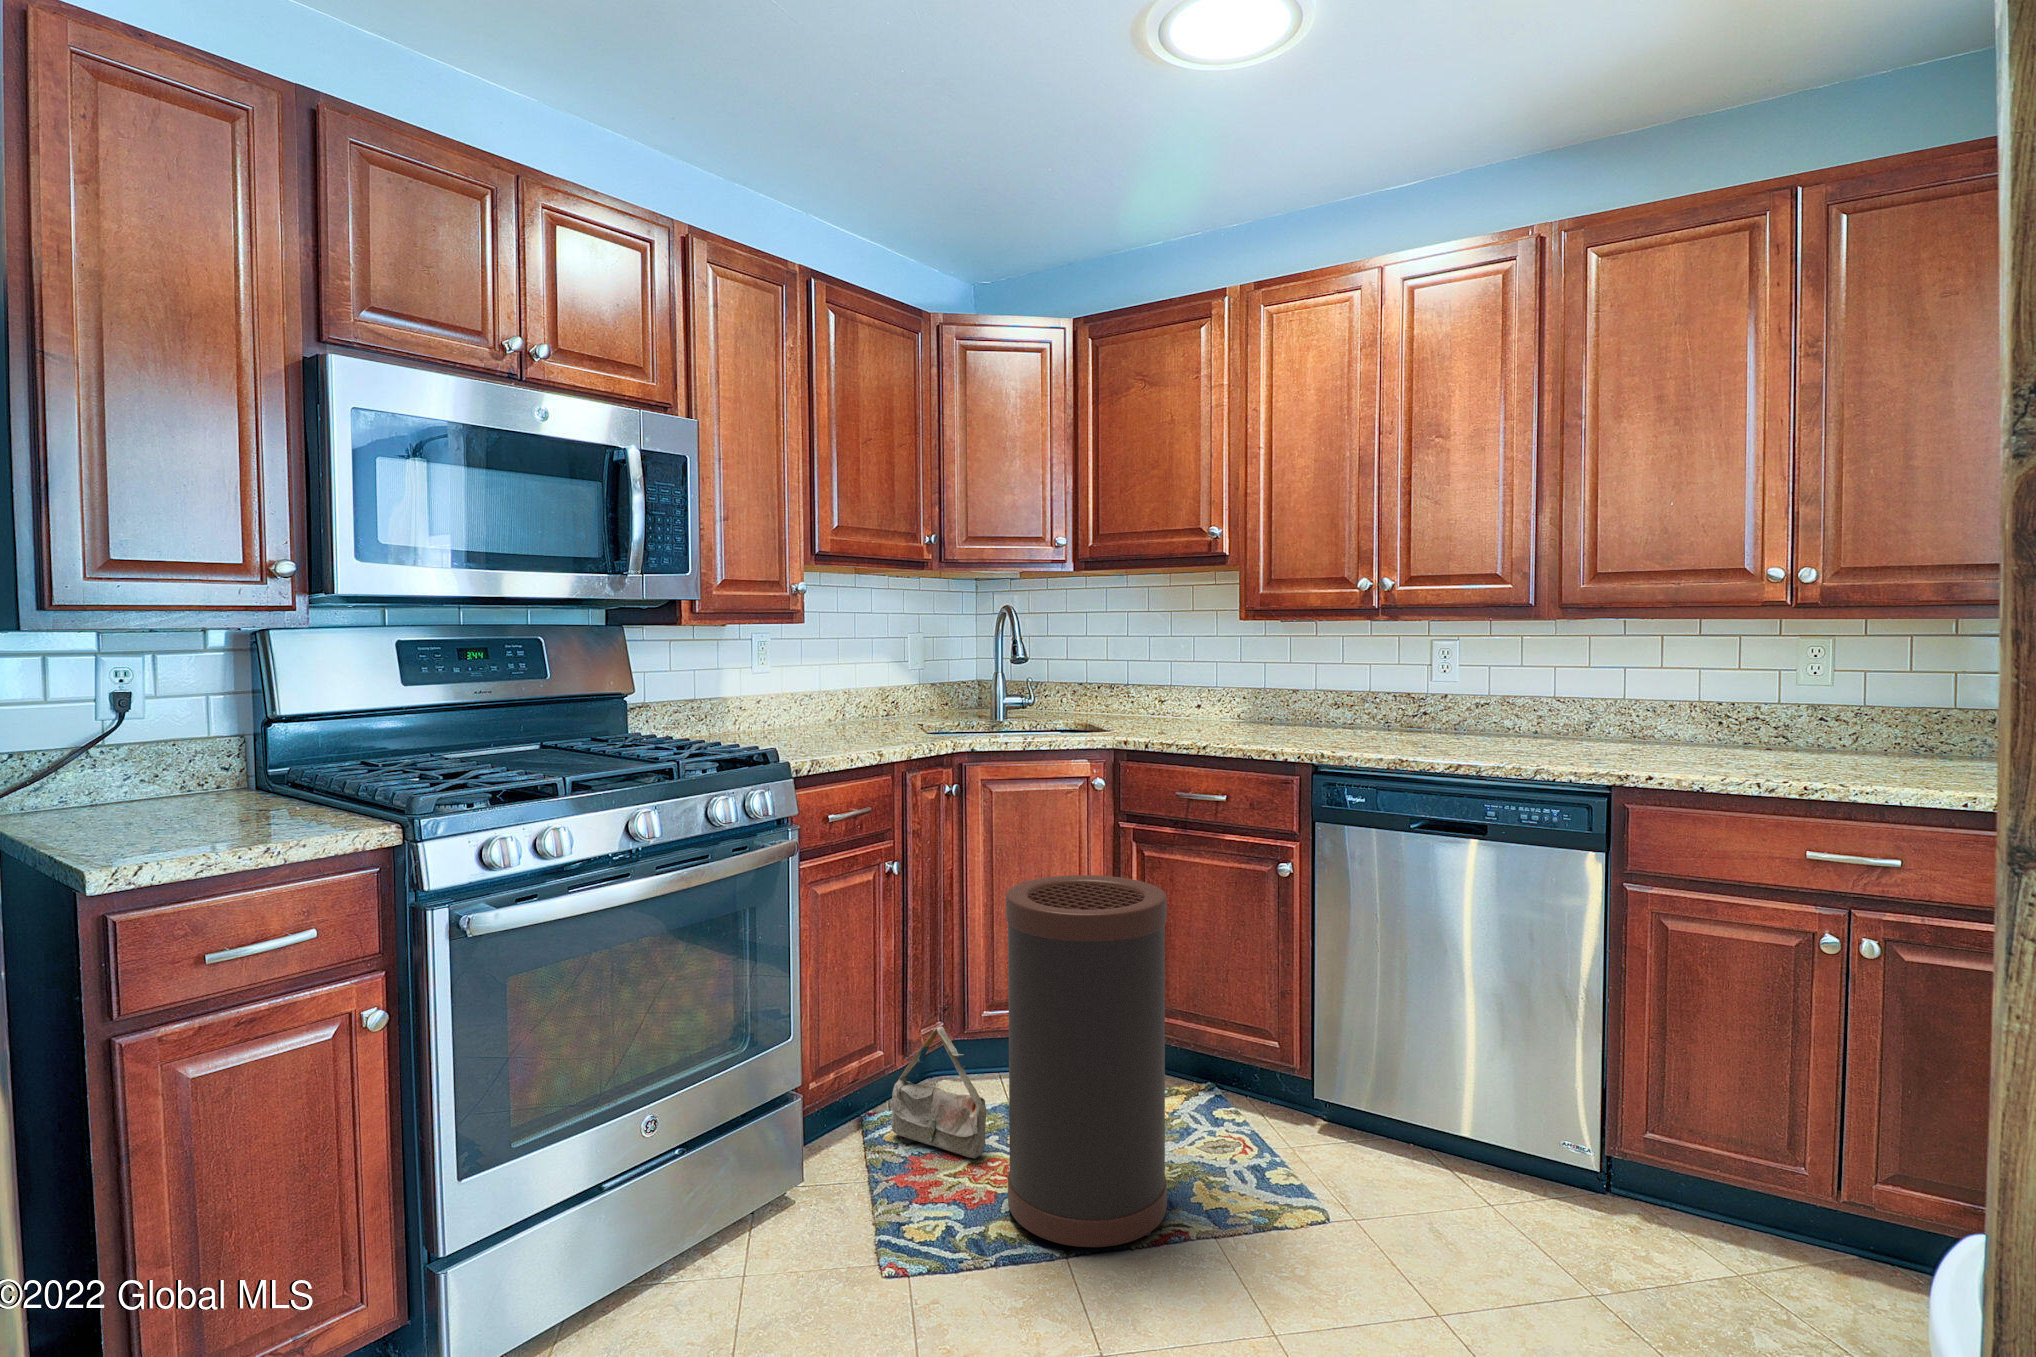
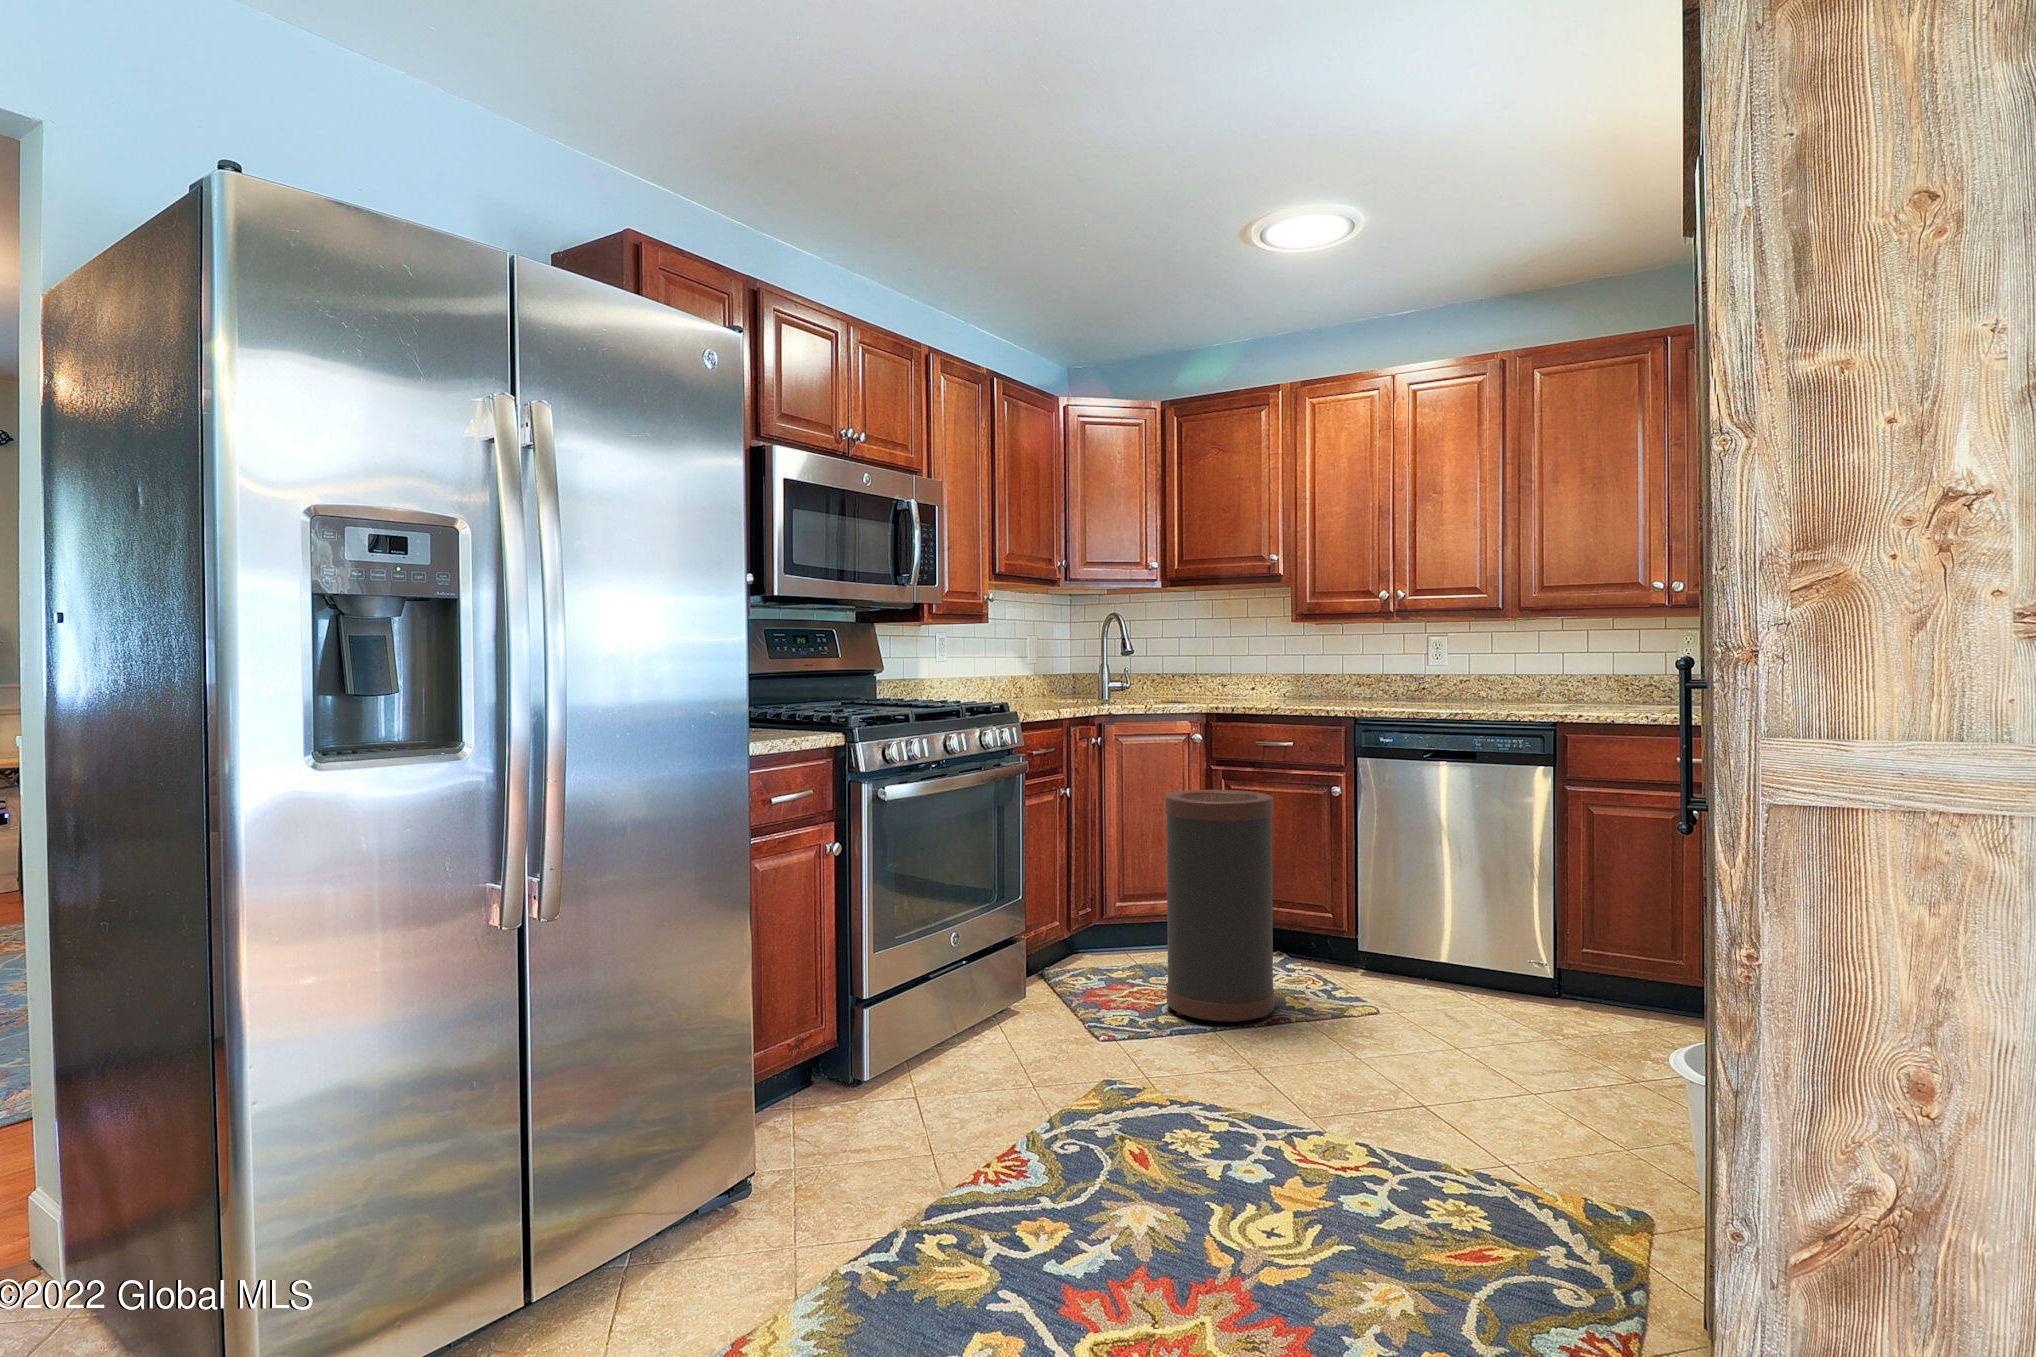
bag: present [891,1026,987,1159] -> none [1067,901,1139,990]

